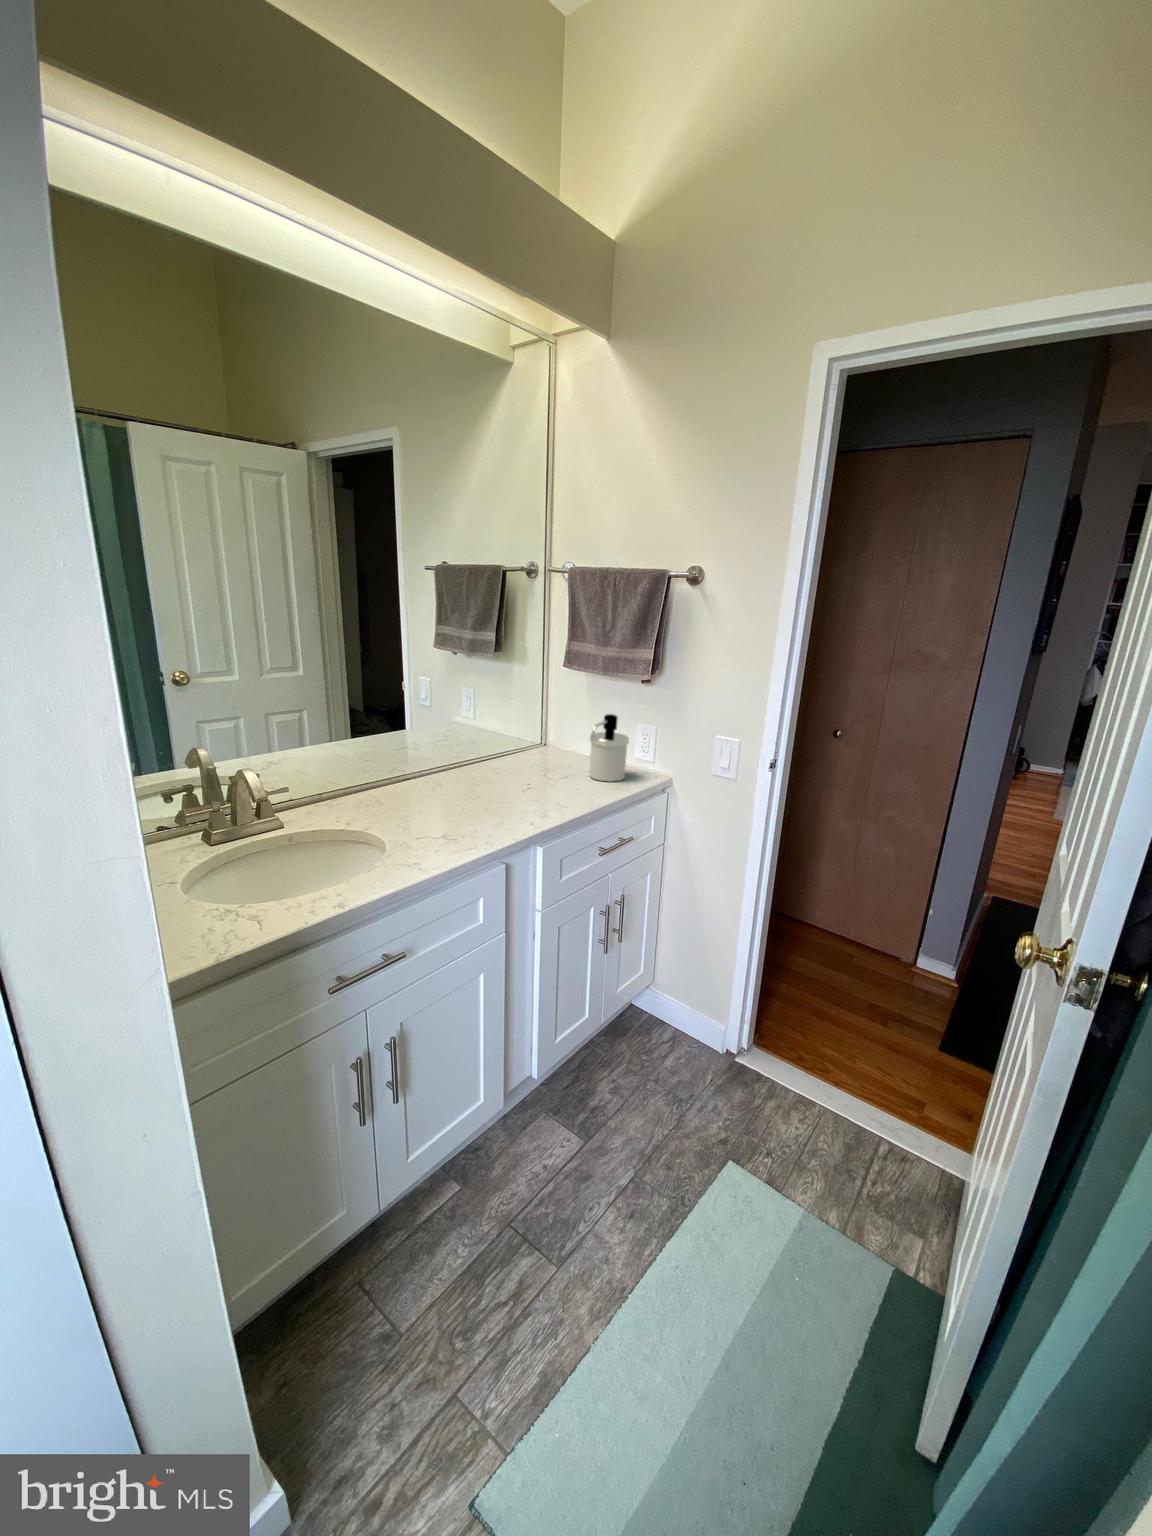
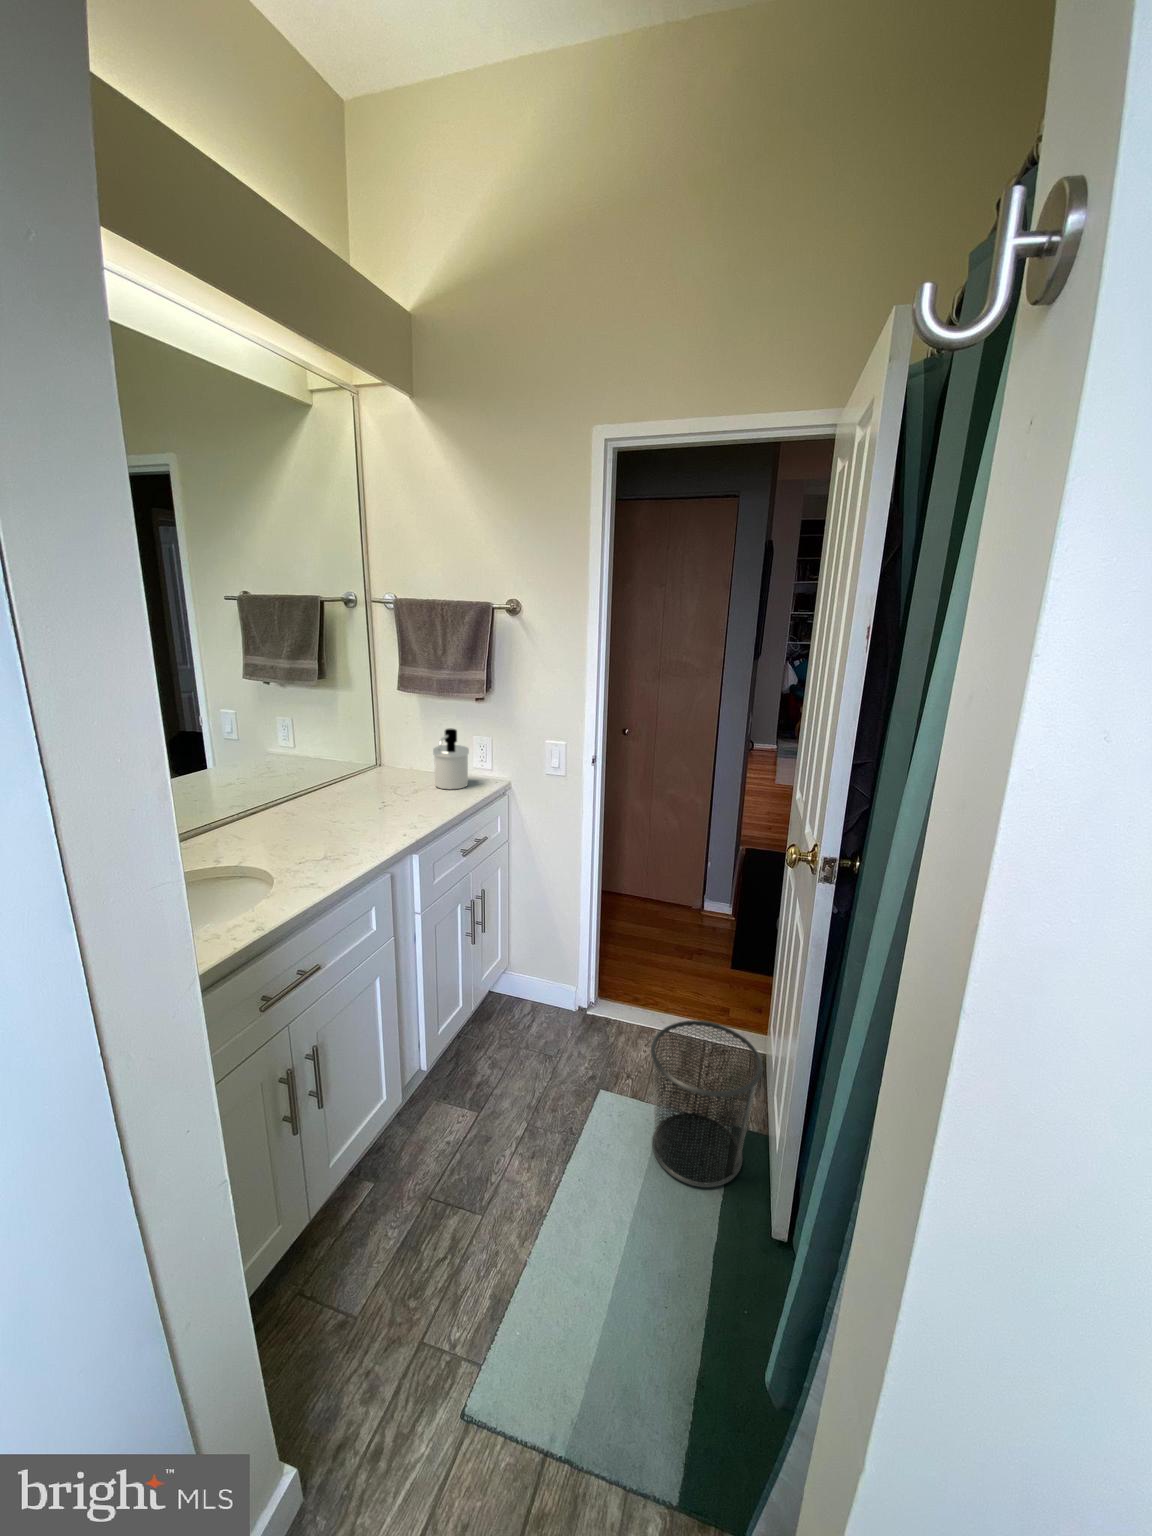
waste bin: none [777,1112,943,1345] -> present [651,1020,763,1187]

